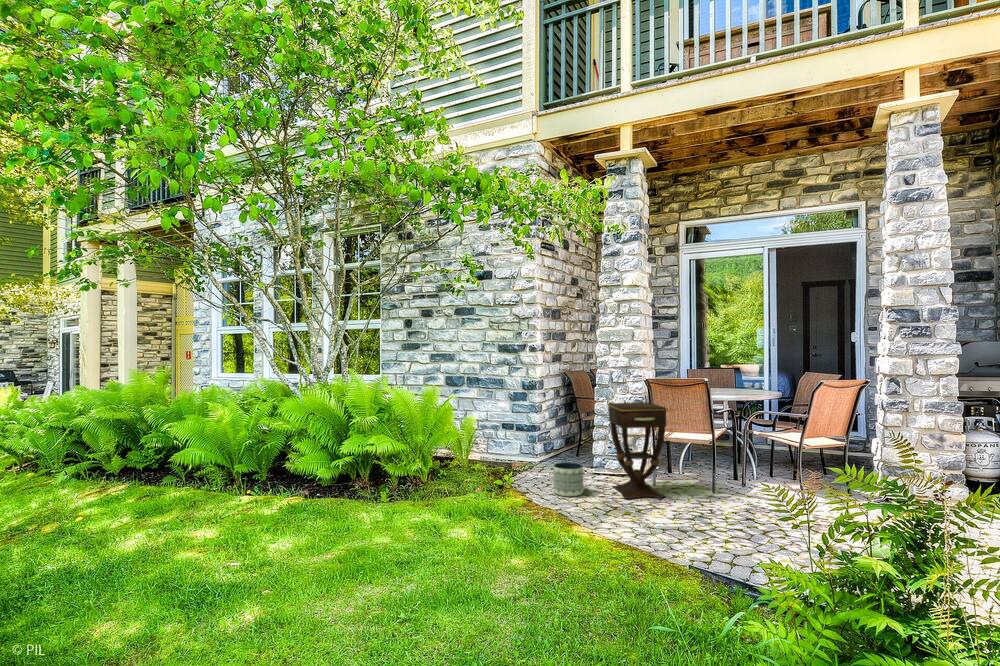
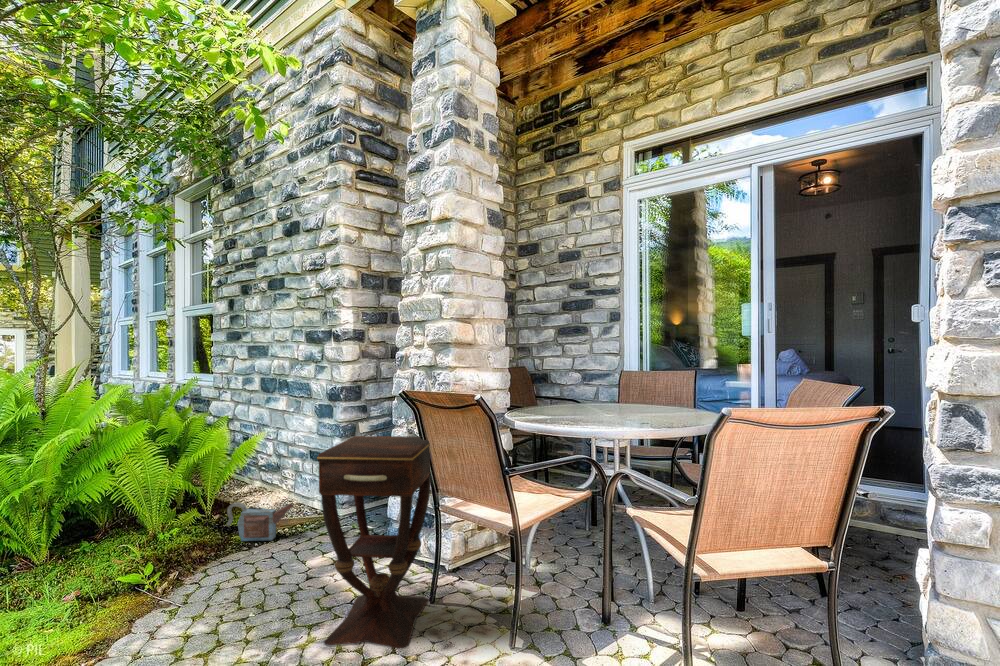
watering can: none [490,450,529,474] -> present [227,502,294,541]
planter: present [553,462,583,496] -> none [225,544,288,621]

